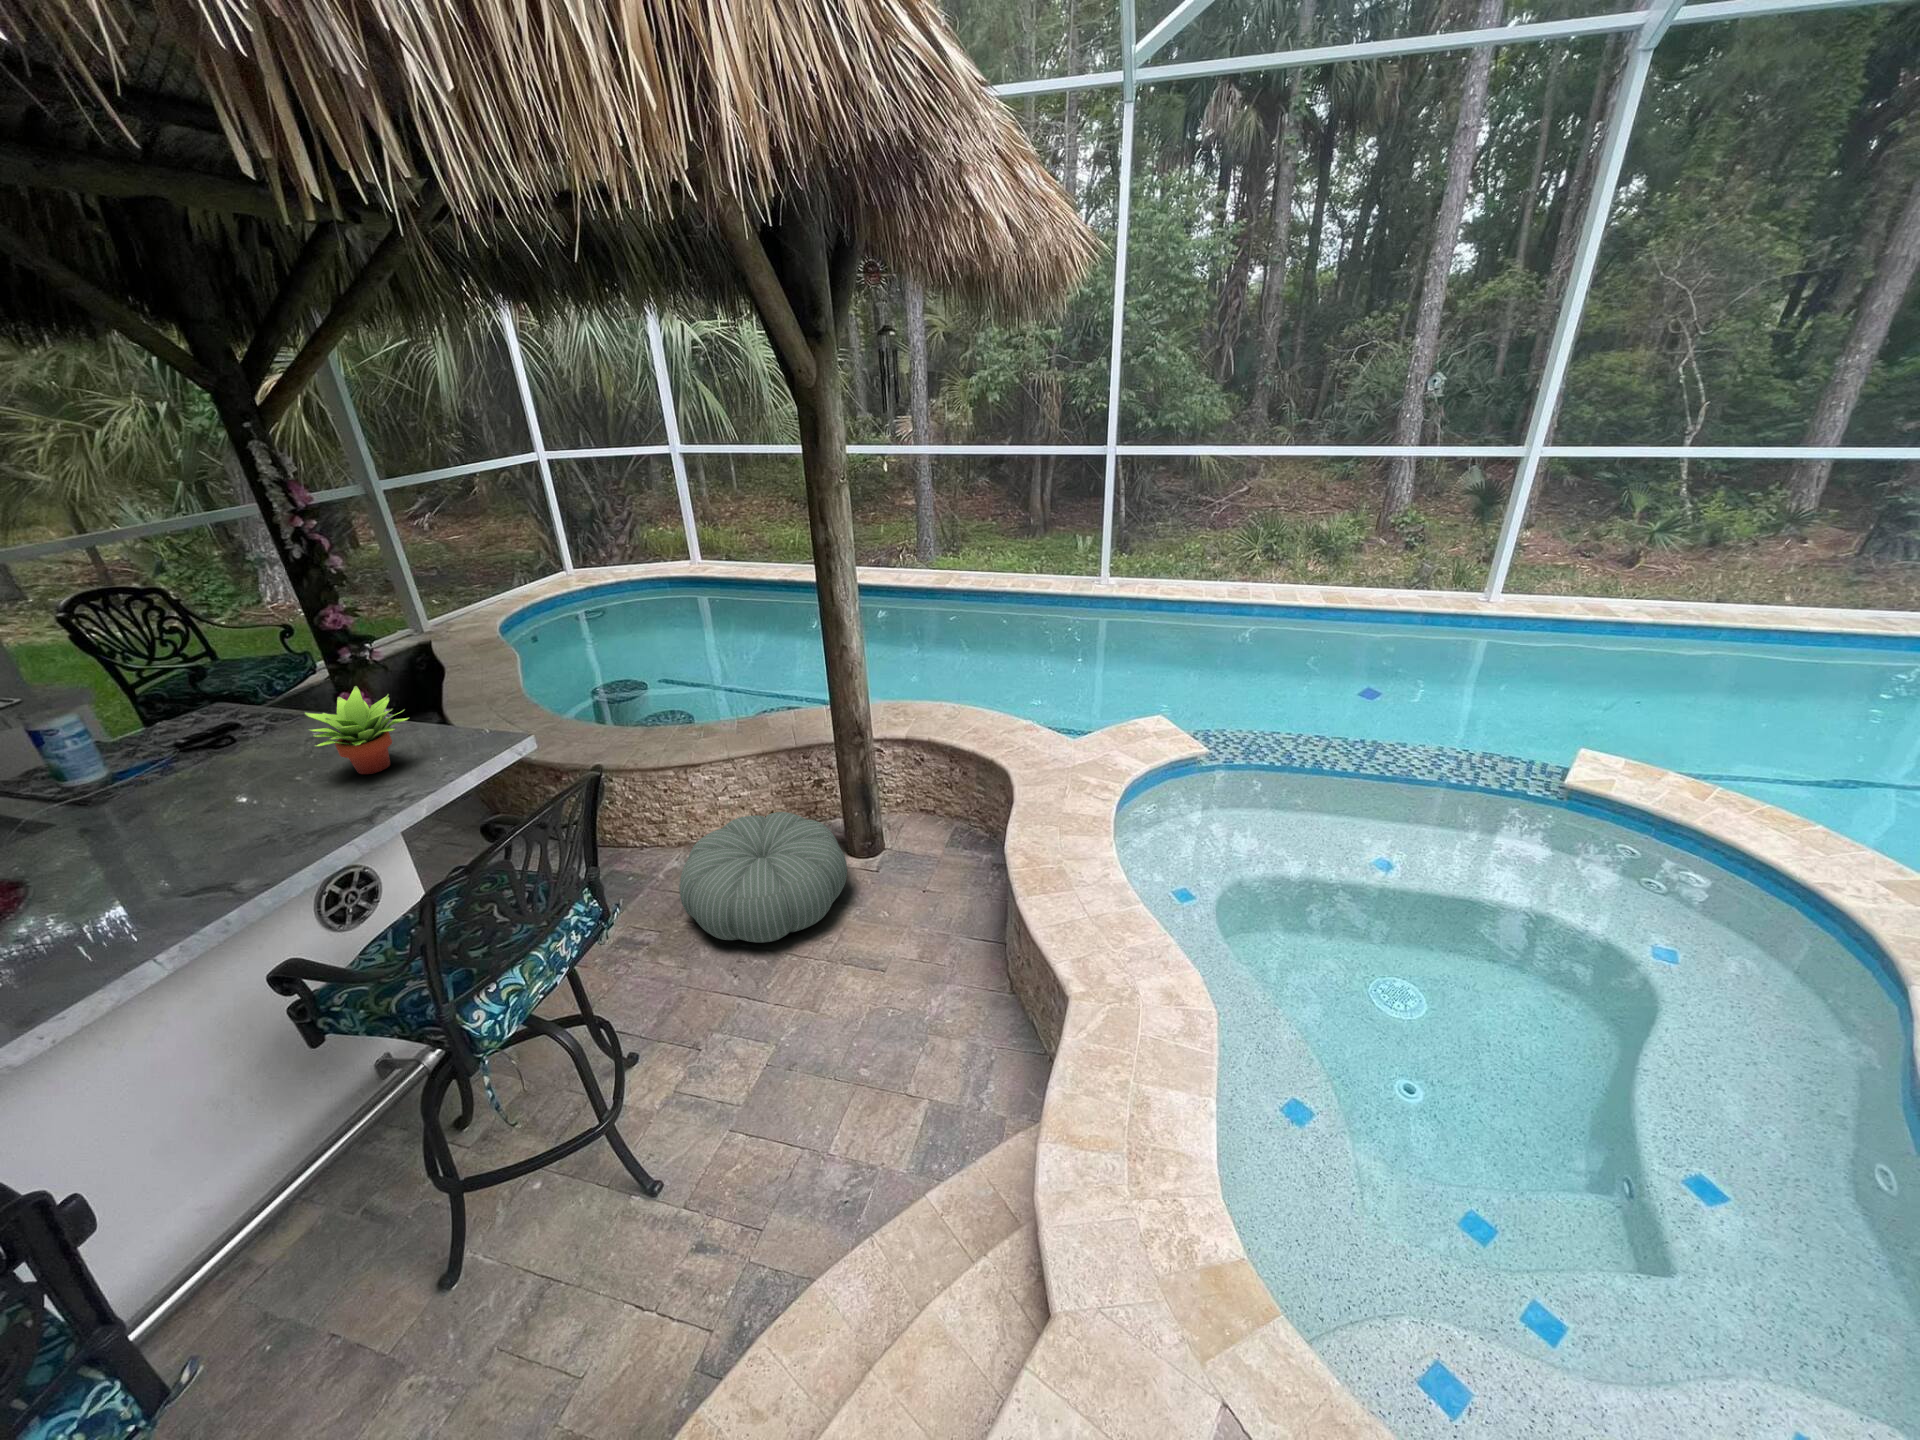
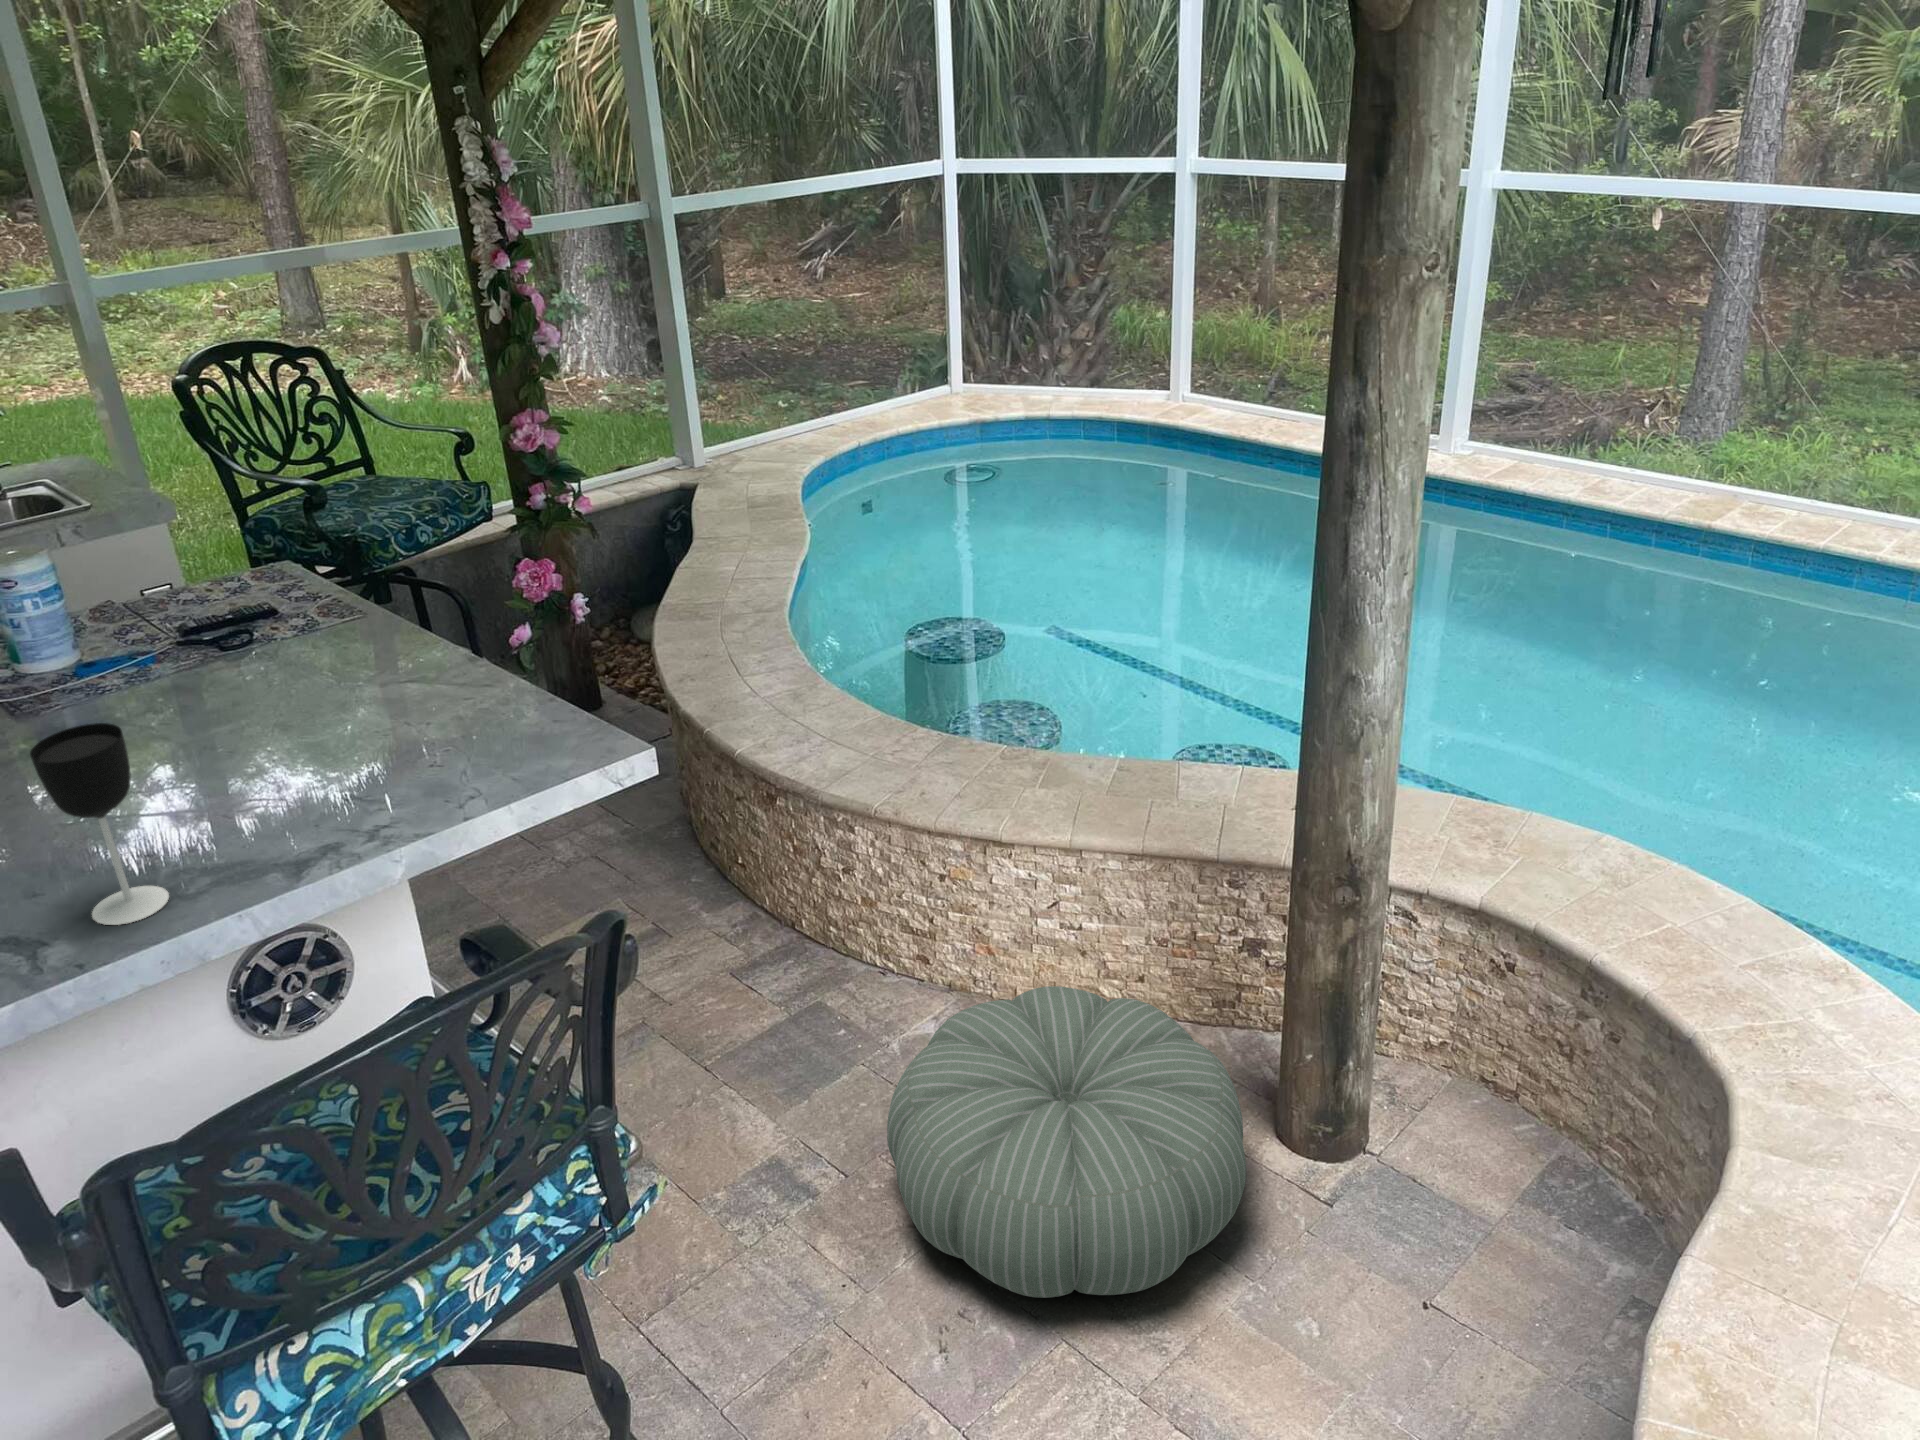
succulent plant: present [304,686,409,774] -> none [257,607,421,776]
wine glass: none [215,752,309,860] -> present [30,723,169,925]

